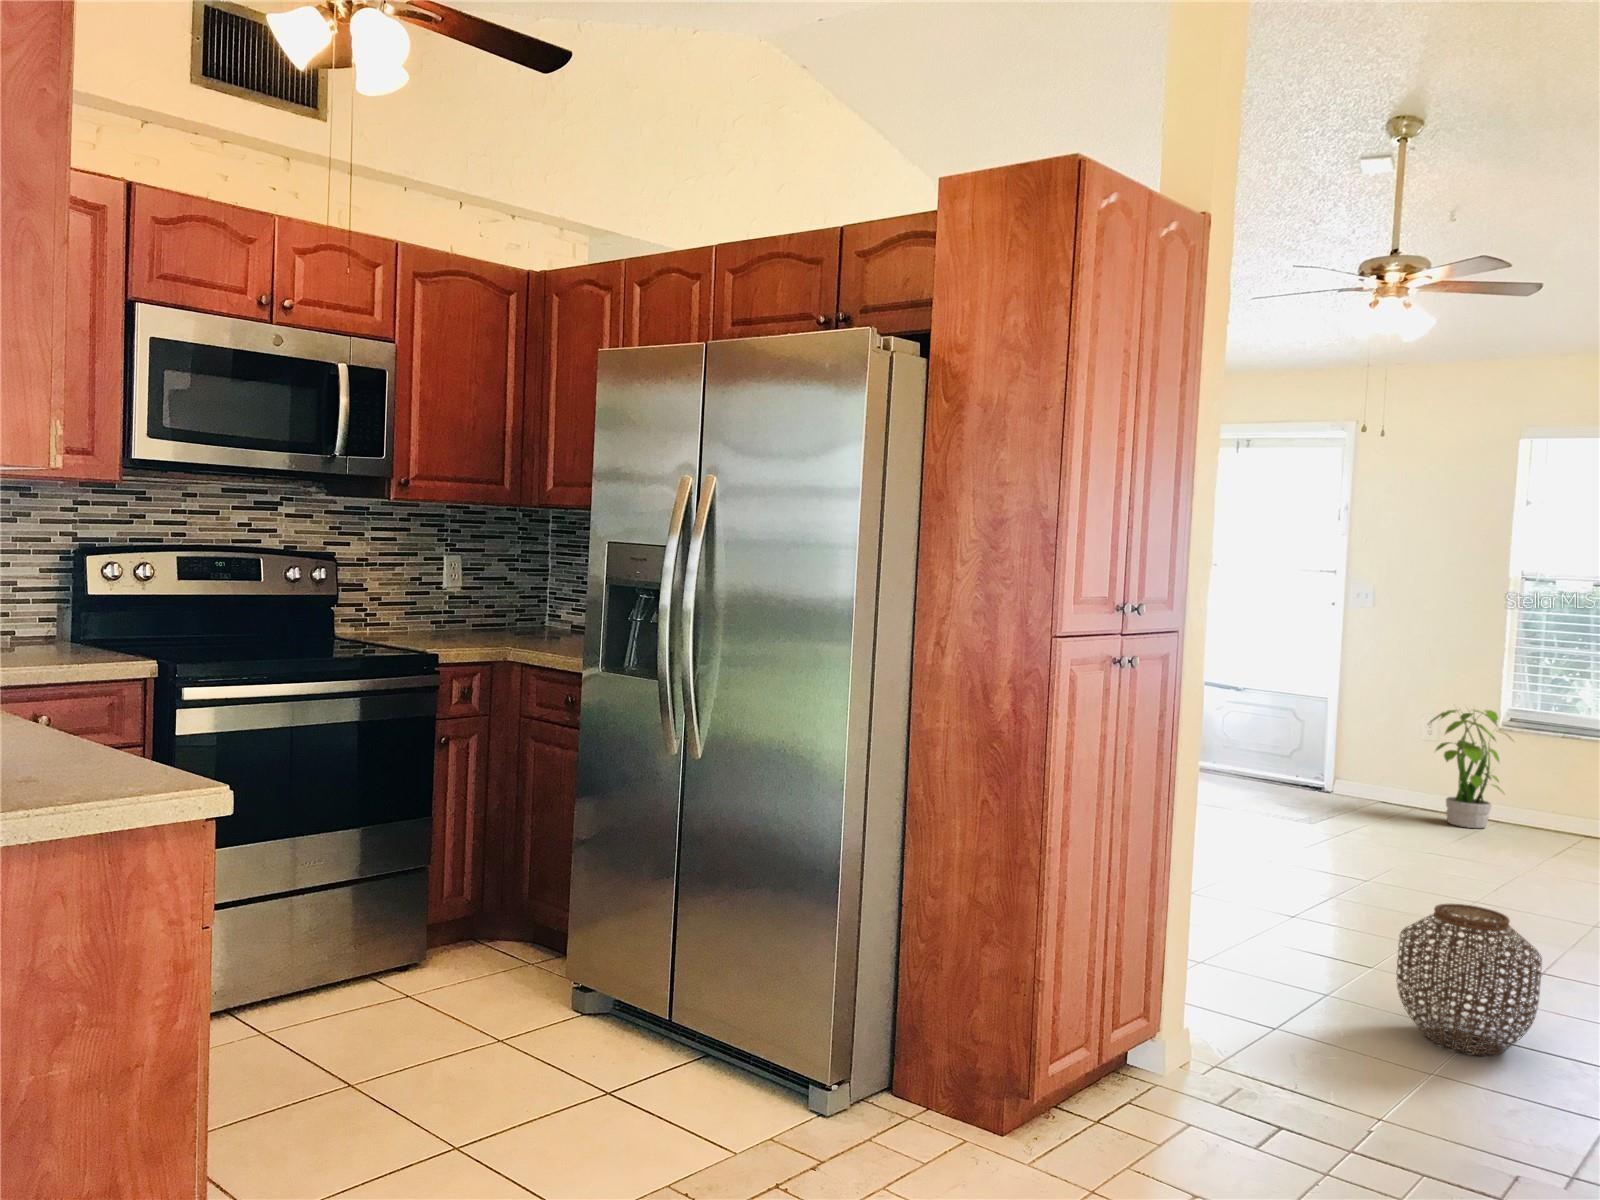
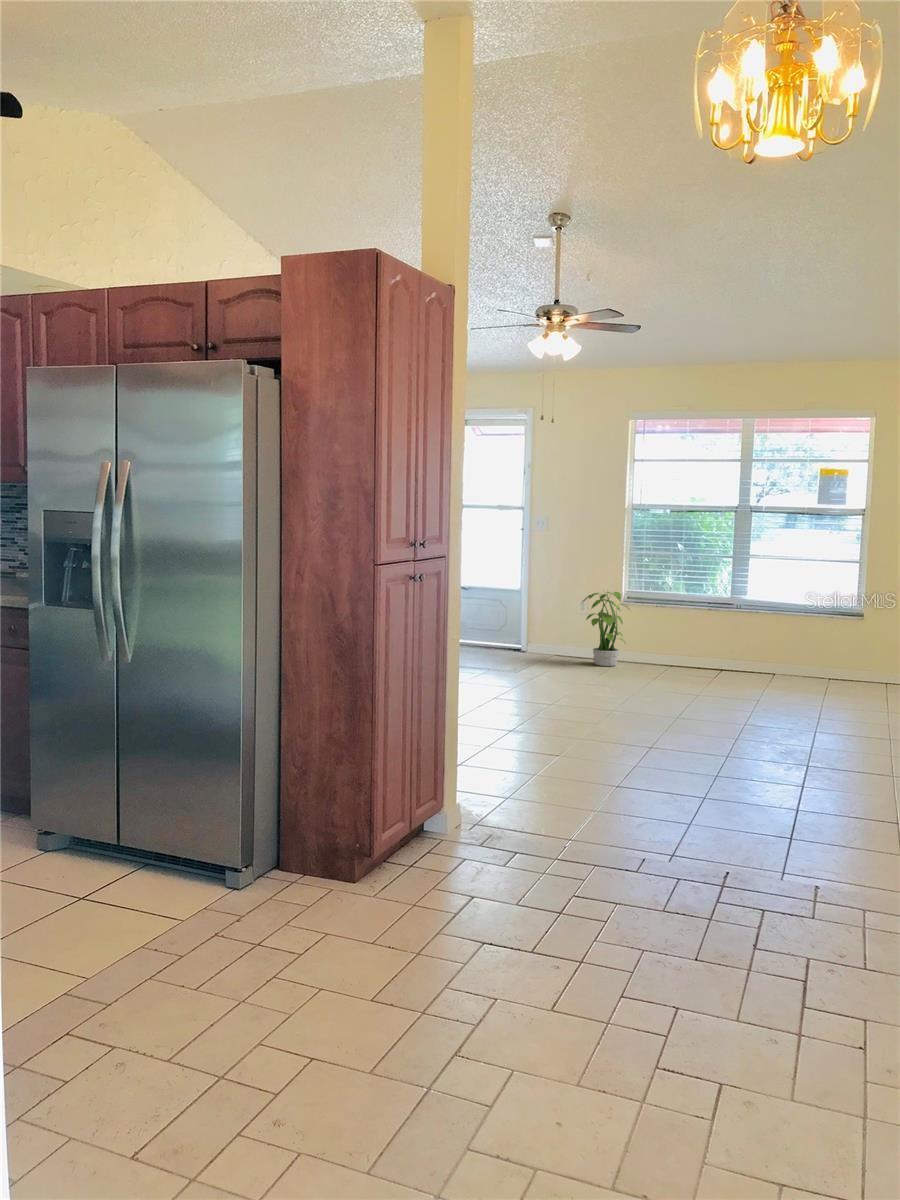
woven basket: present [1397,904,1542,1055] -> none [575,711,652,797]

